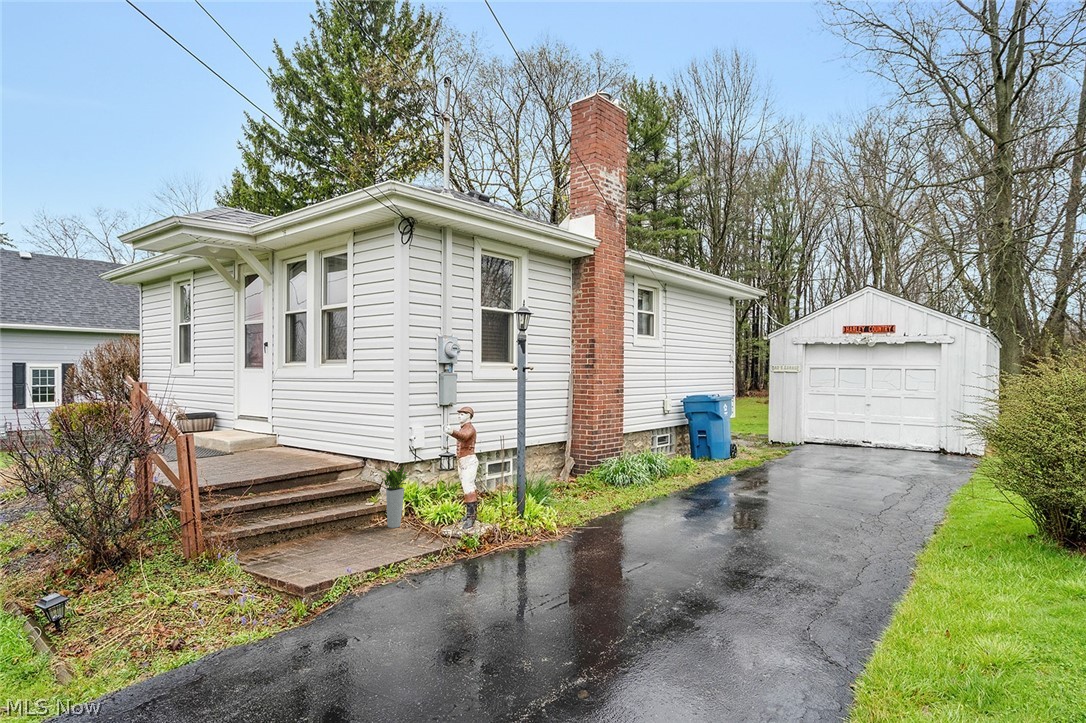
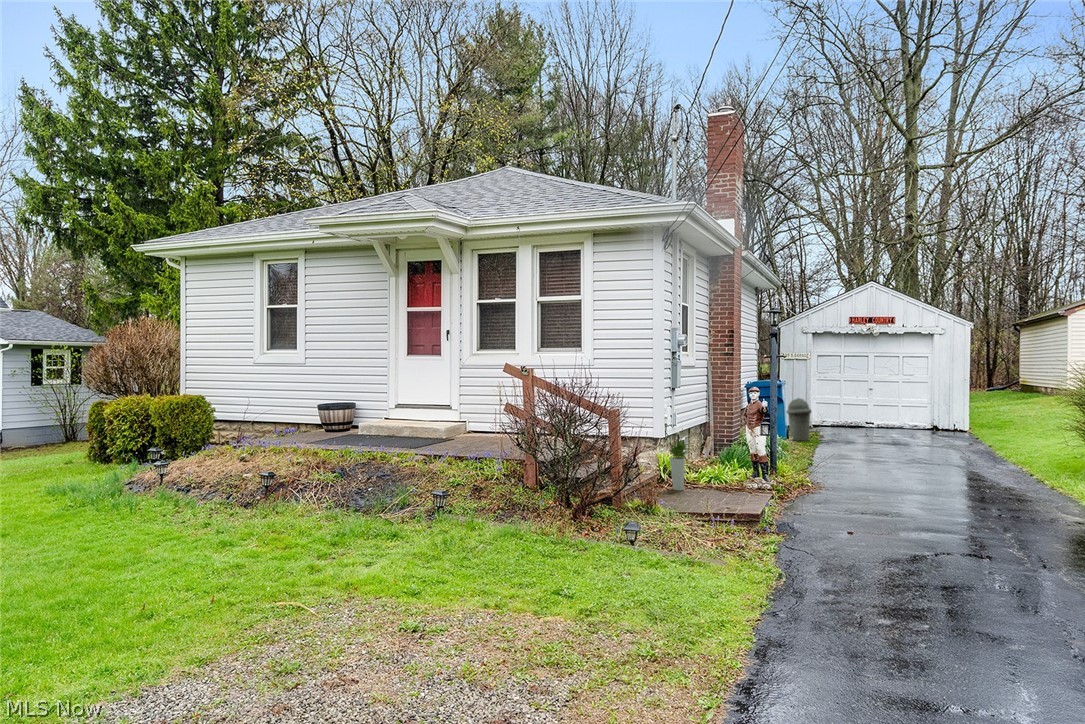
trash can: none [730,414,758,462] -> present [786,398,811,441]

